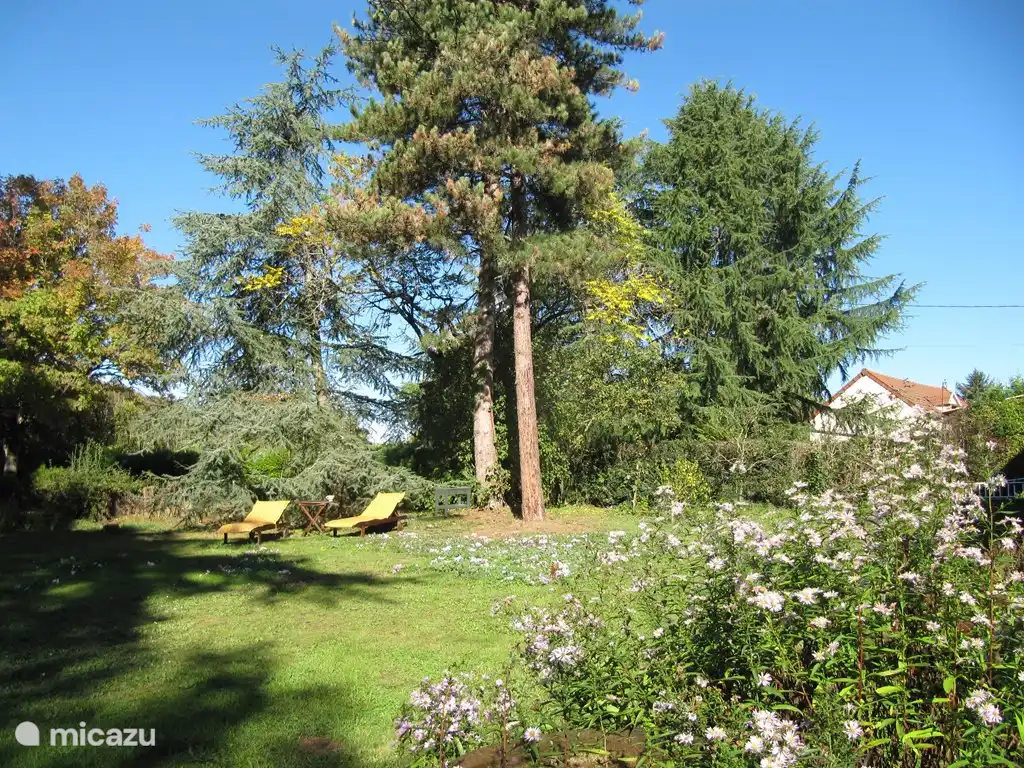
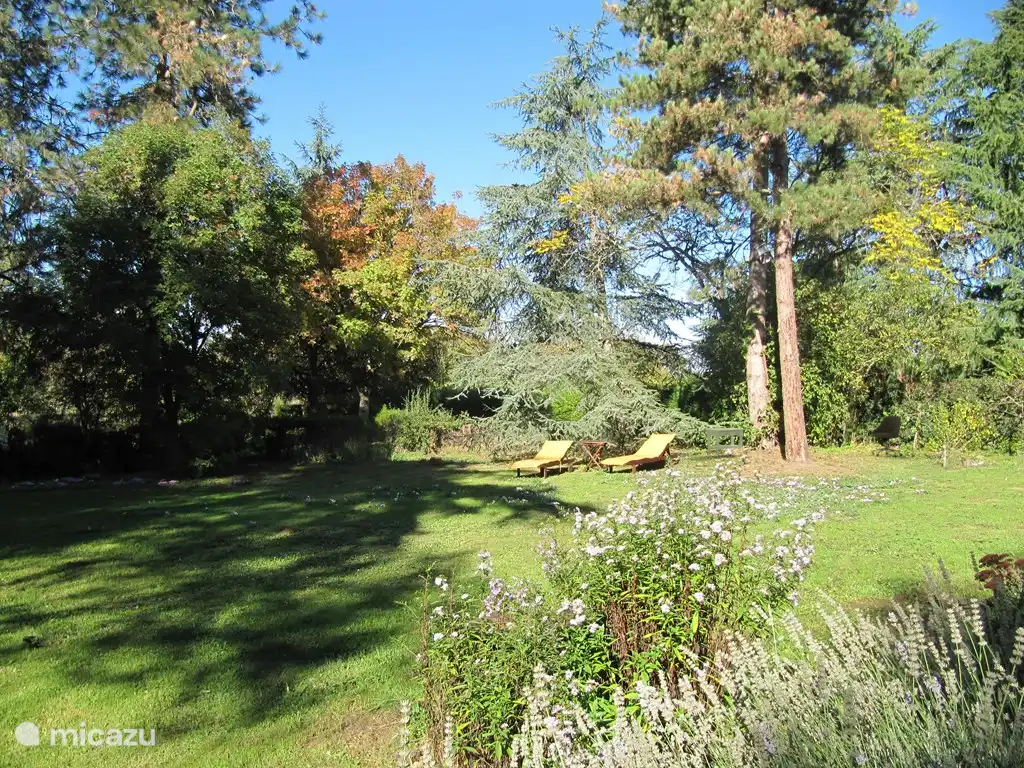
chair: none [588,473,615,512] -> present [871,416,902,457]

